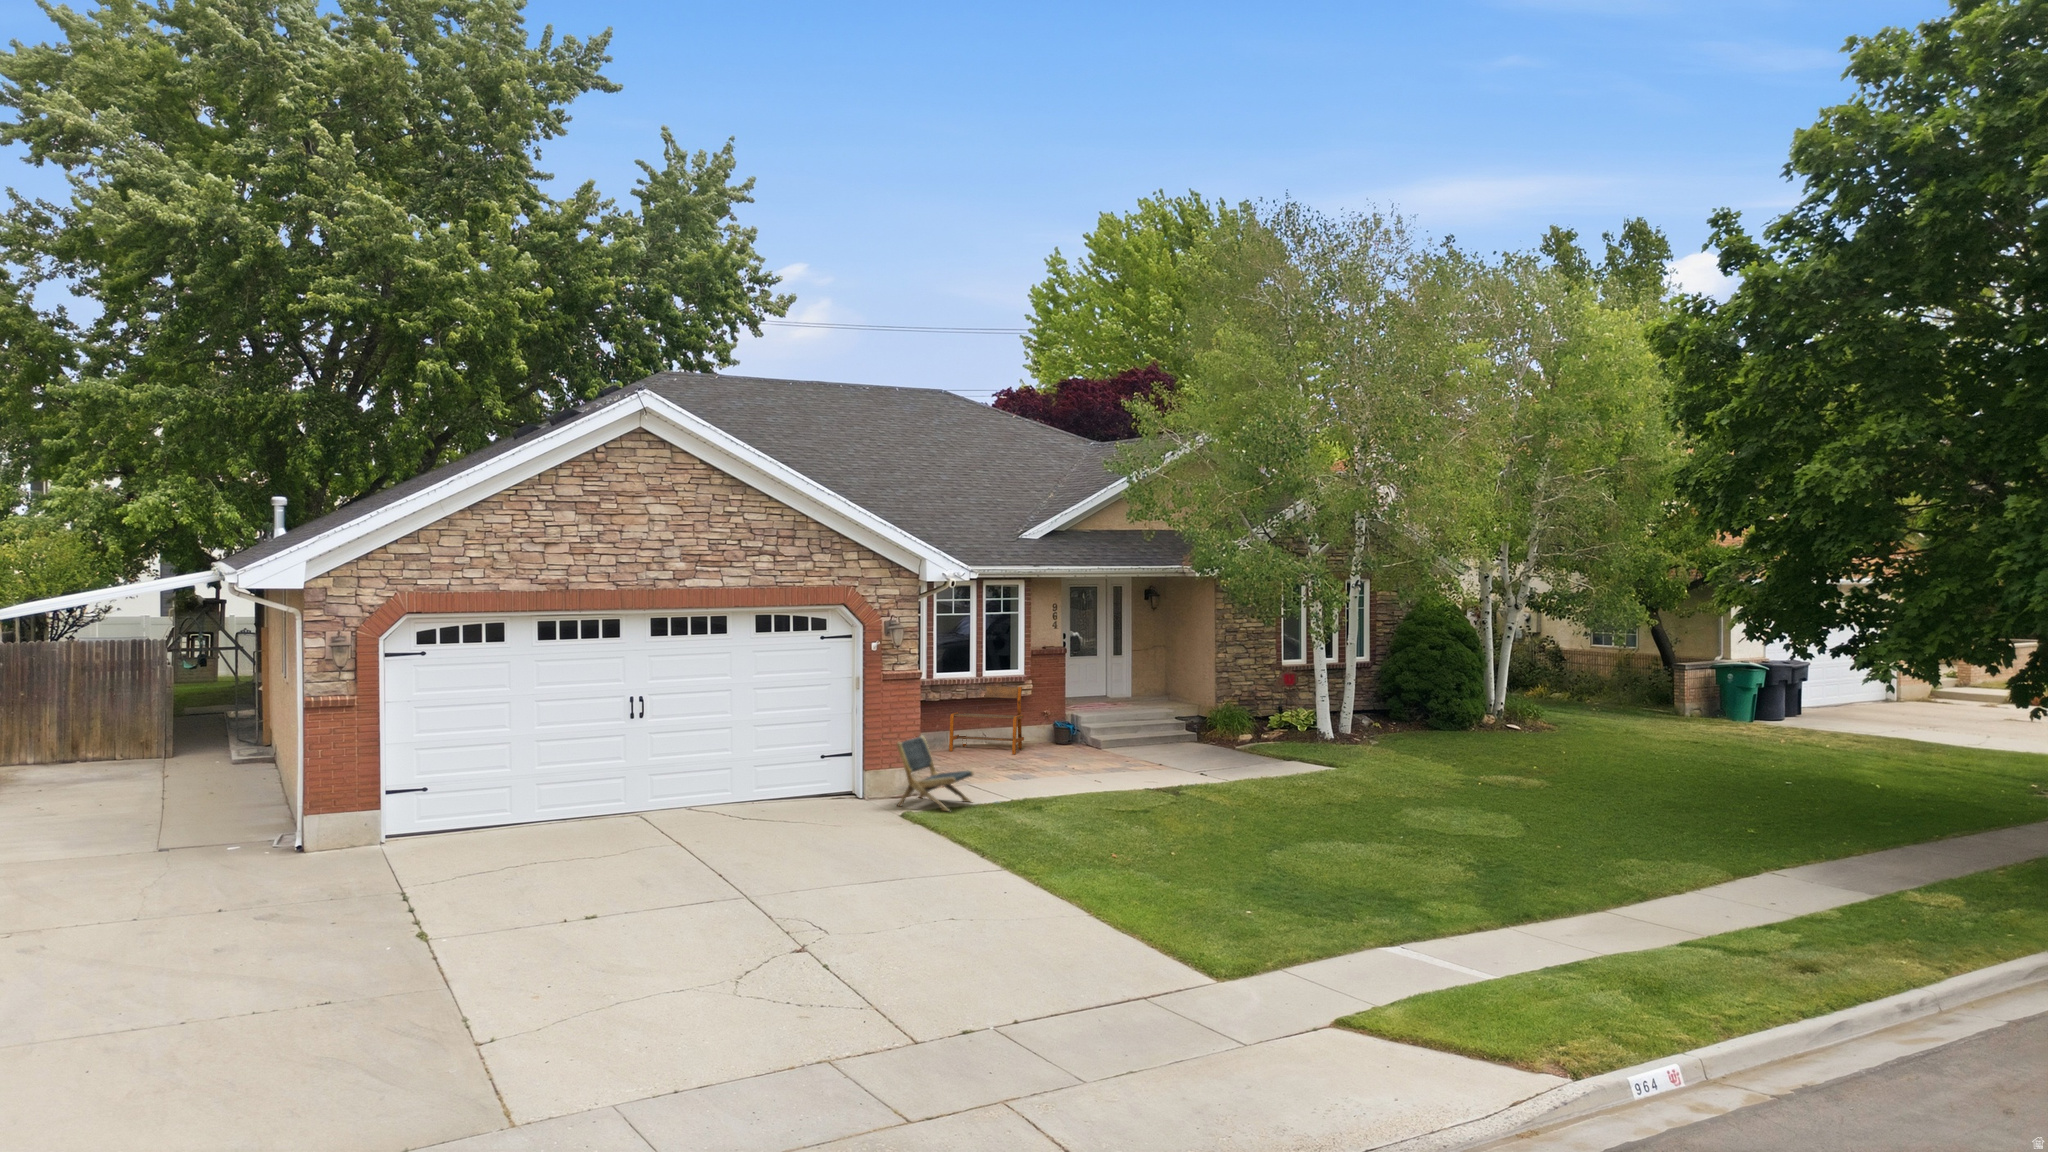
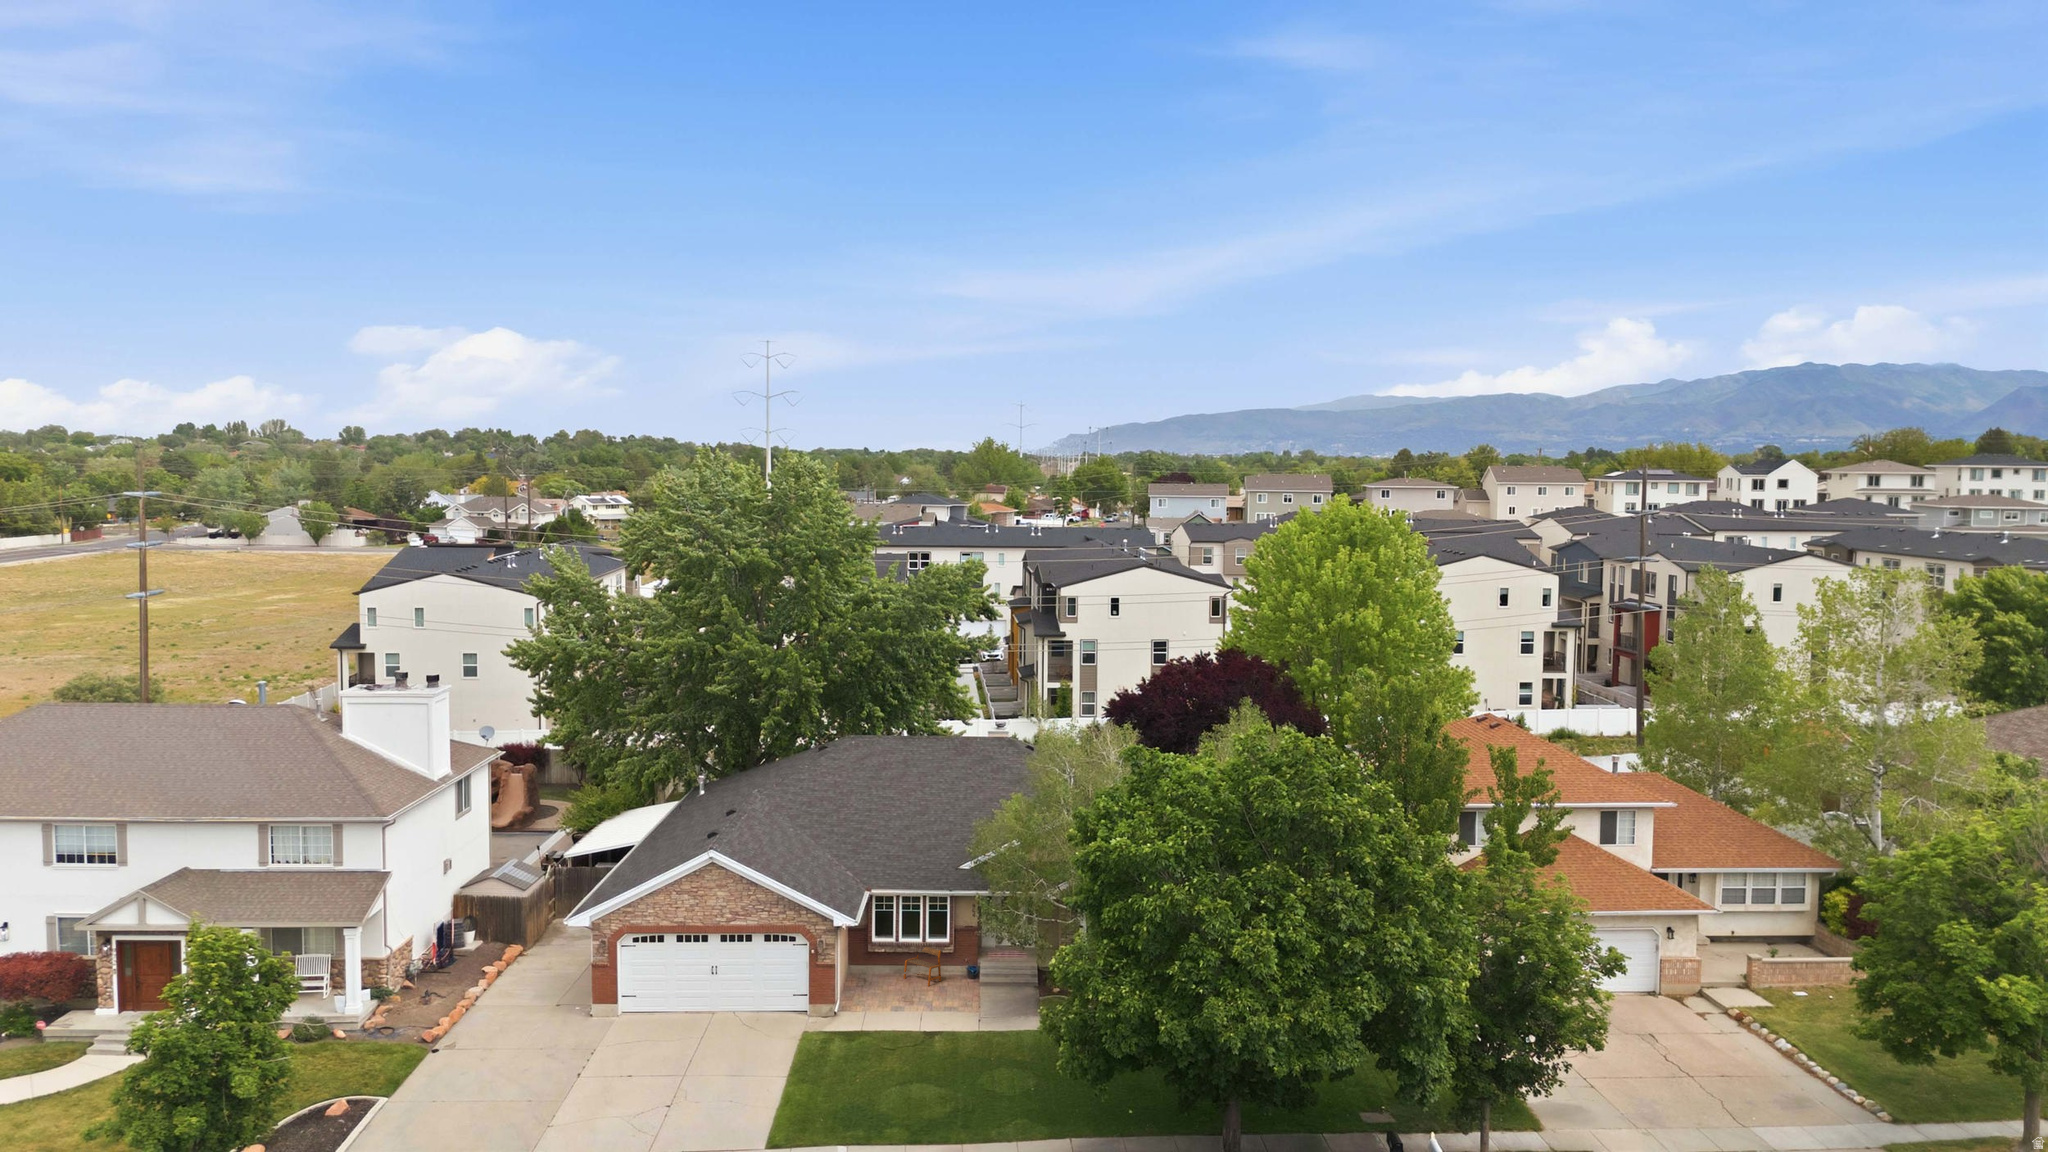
lounge chair: present [897,736,973,811] -> none [818,989,852,1028]

